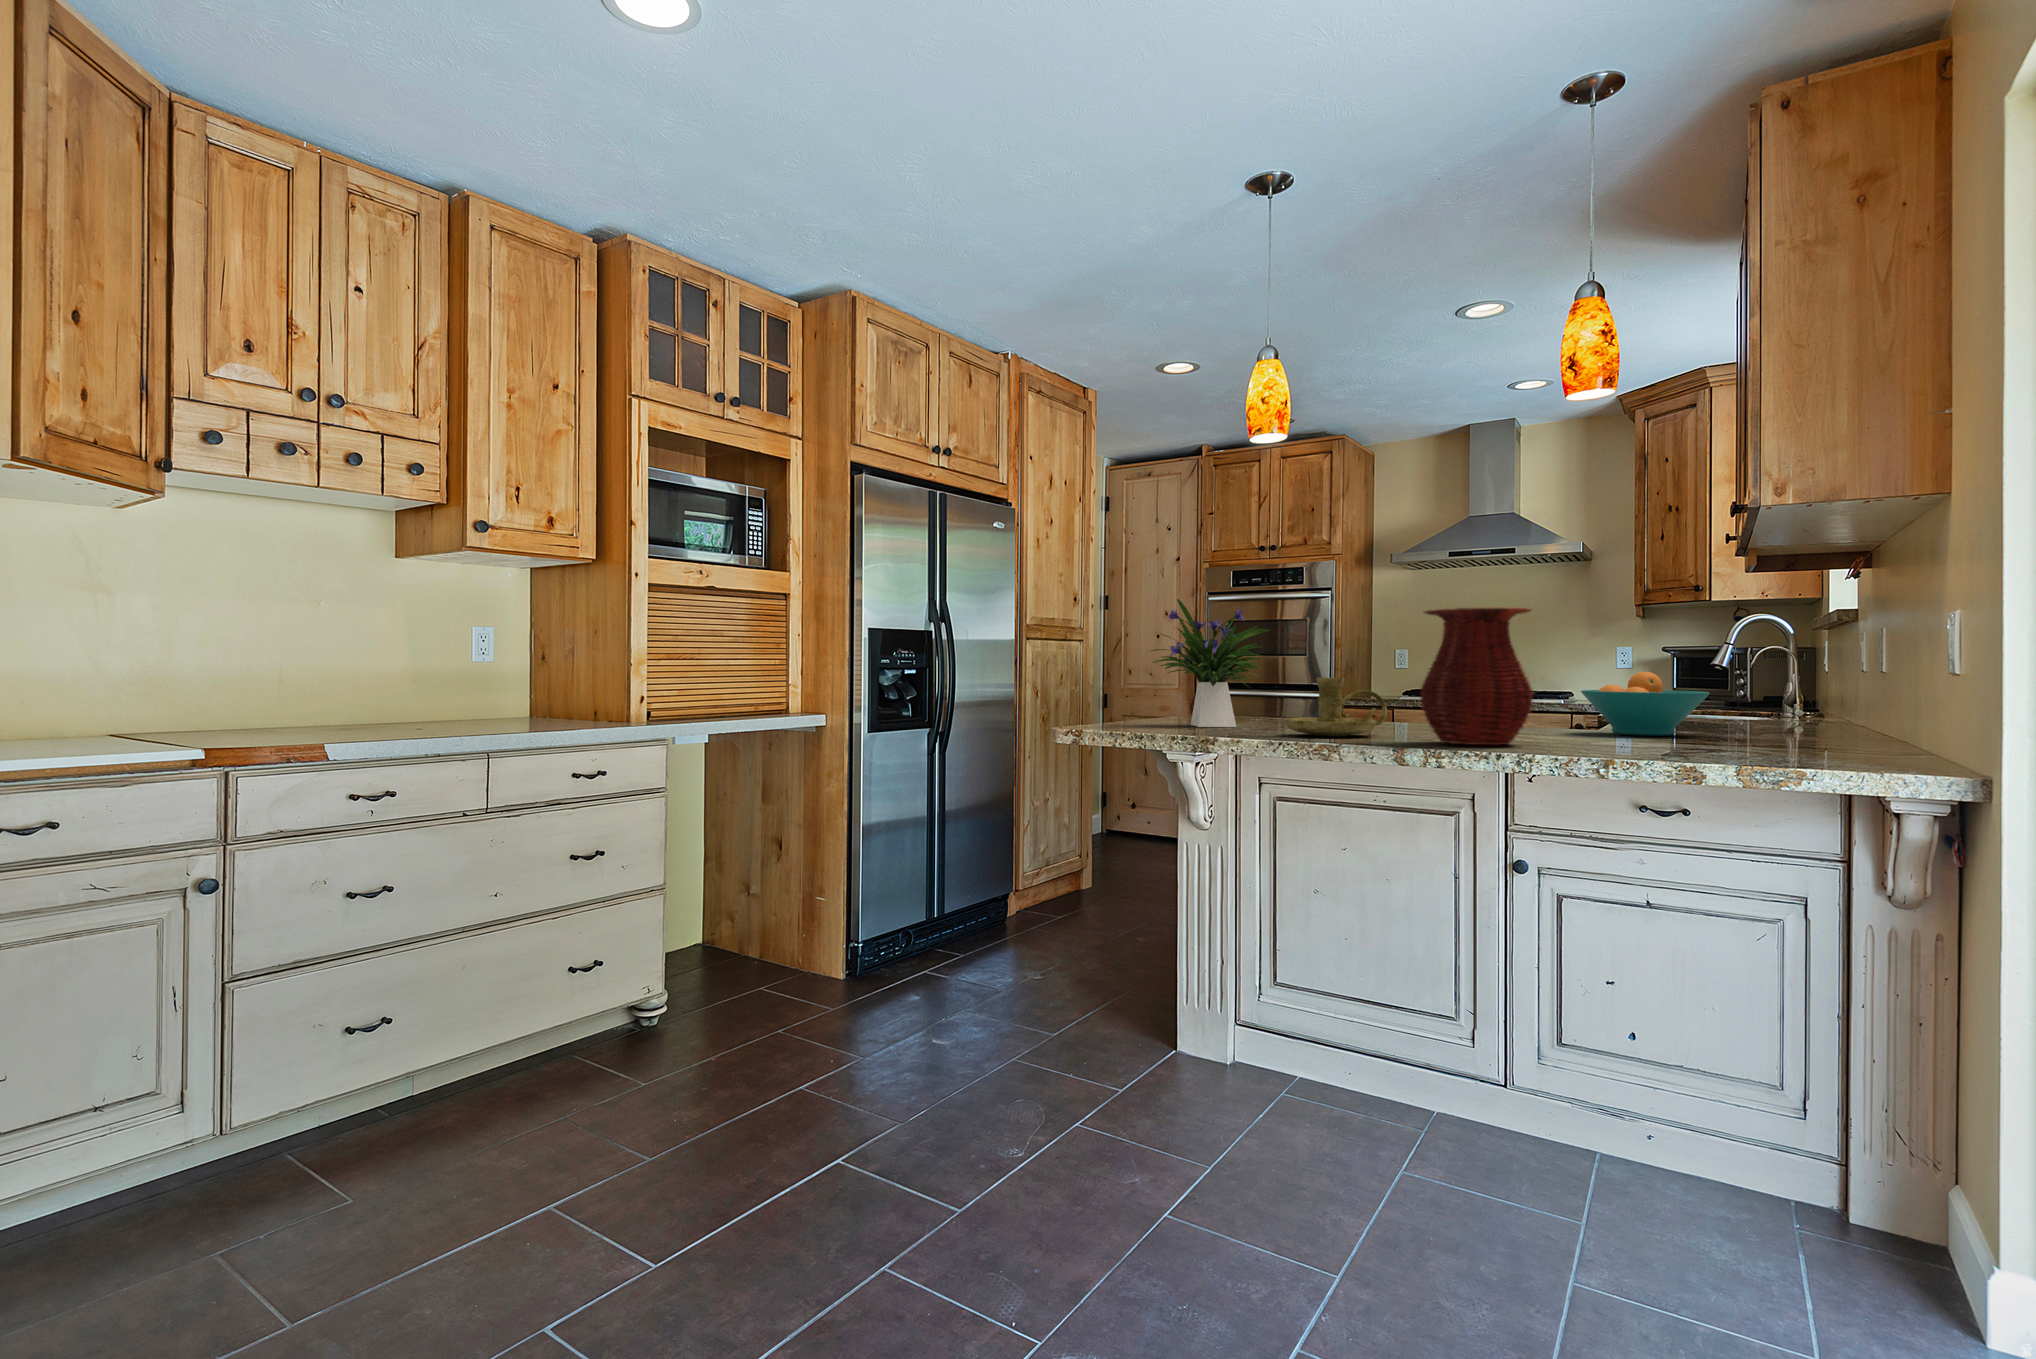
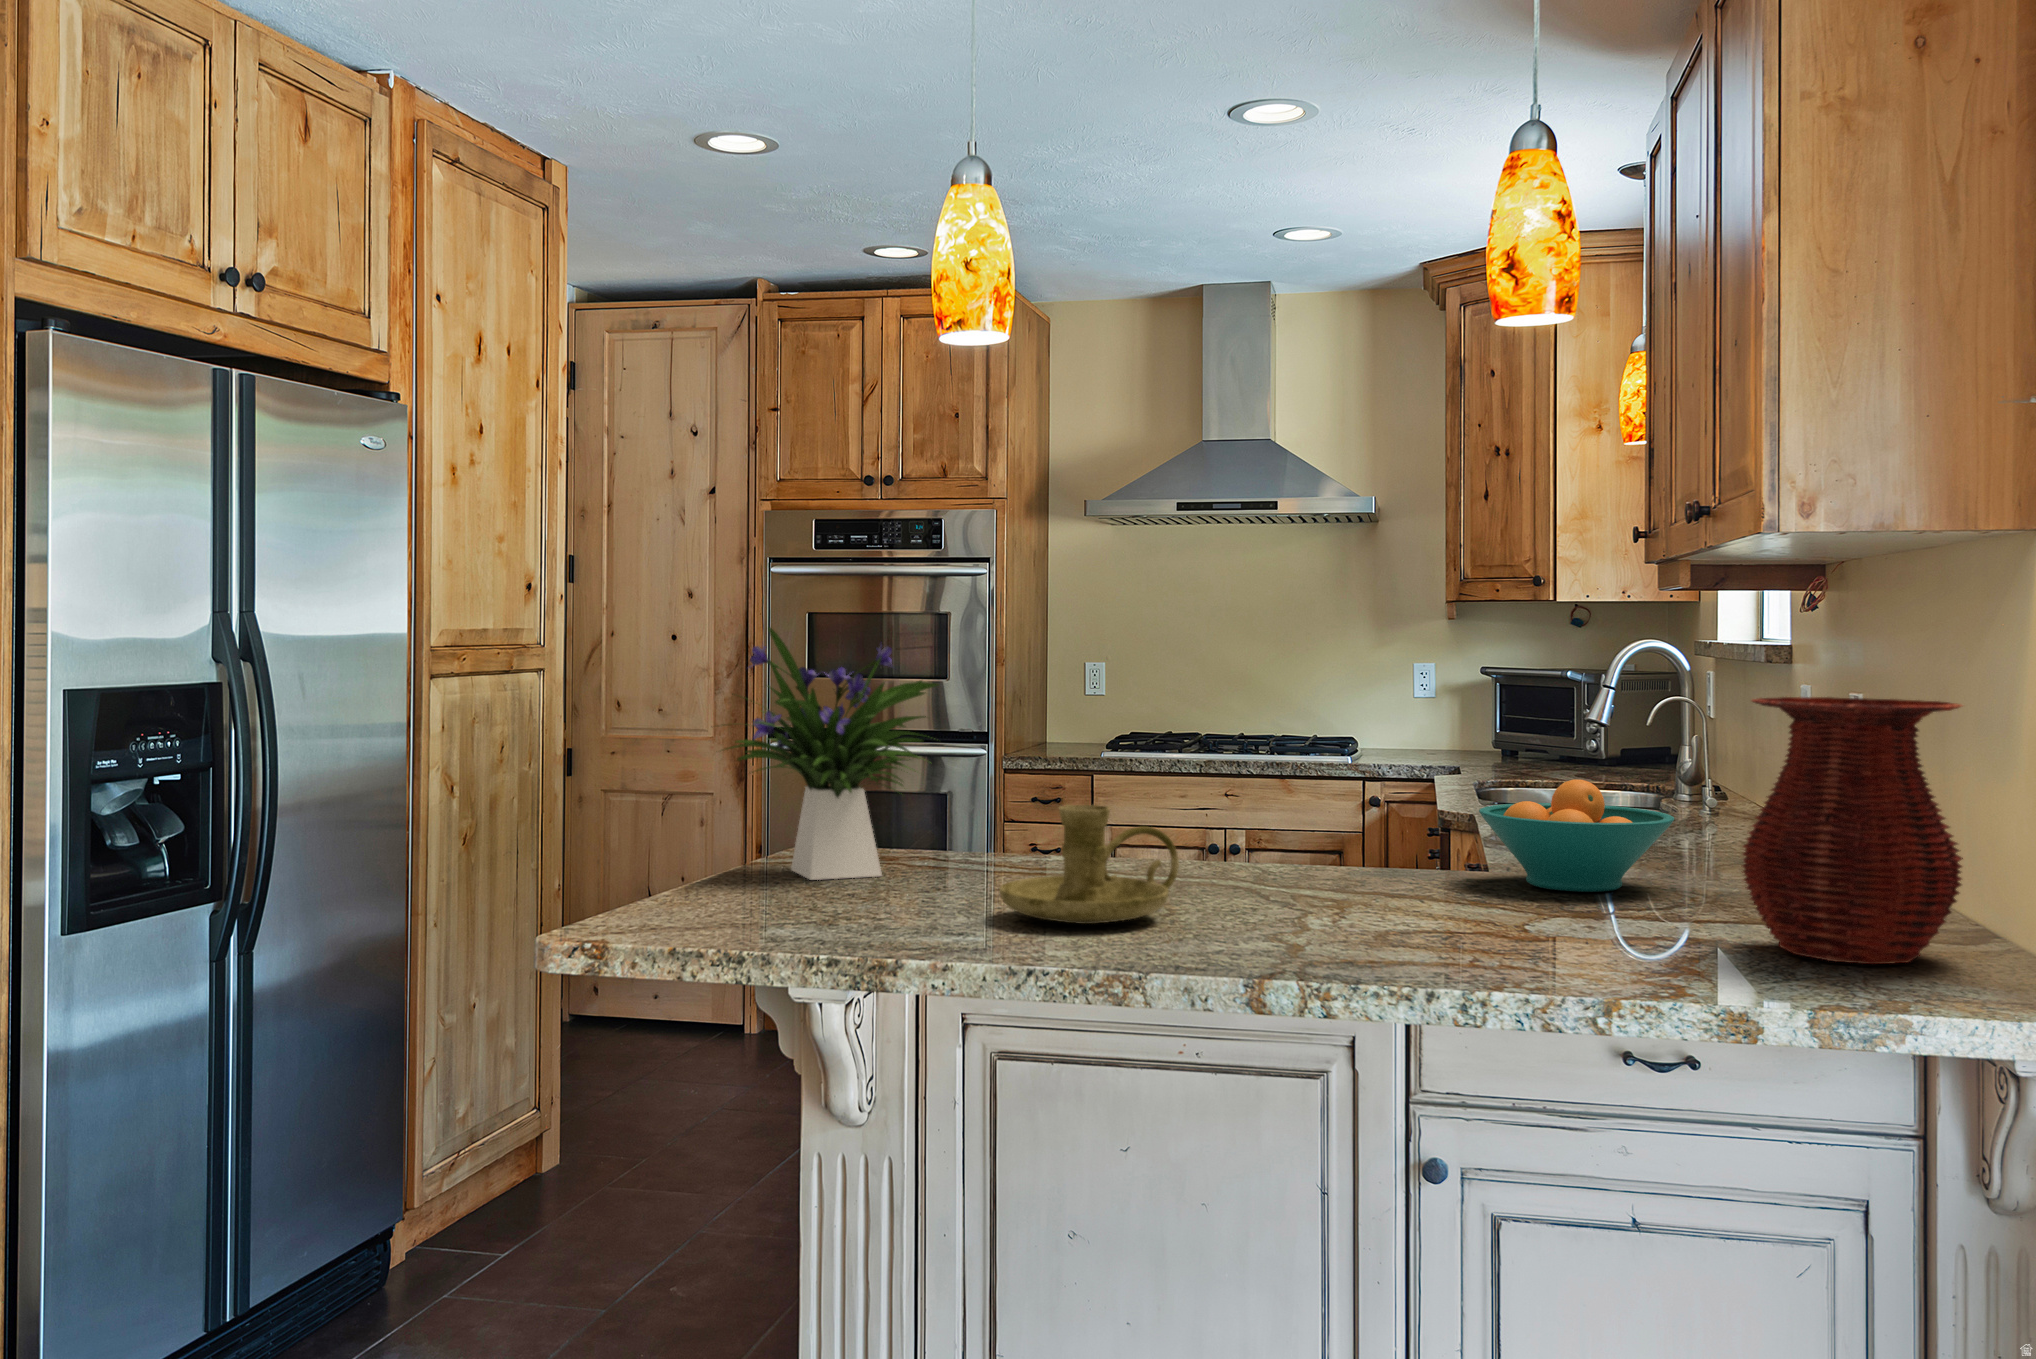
vase: present [1421,608,1532,745] -> present [1742,697,1963,964]

